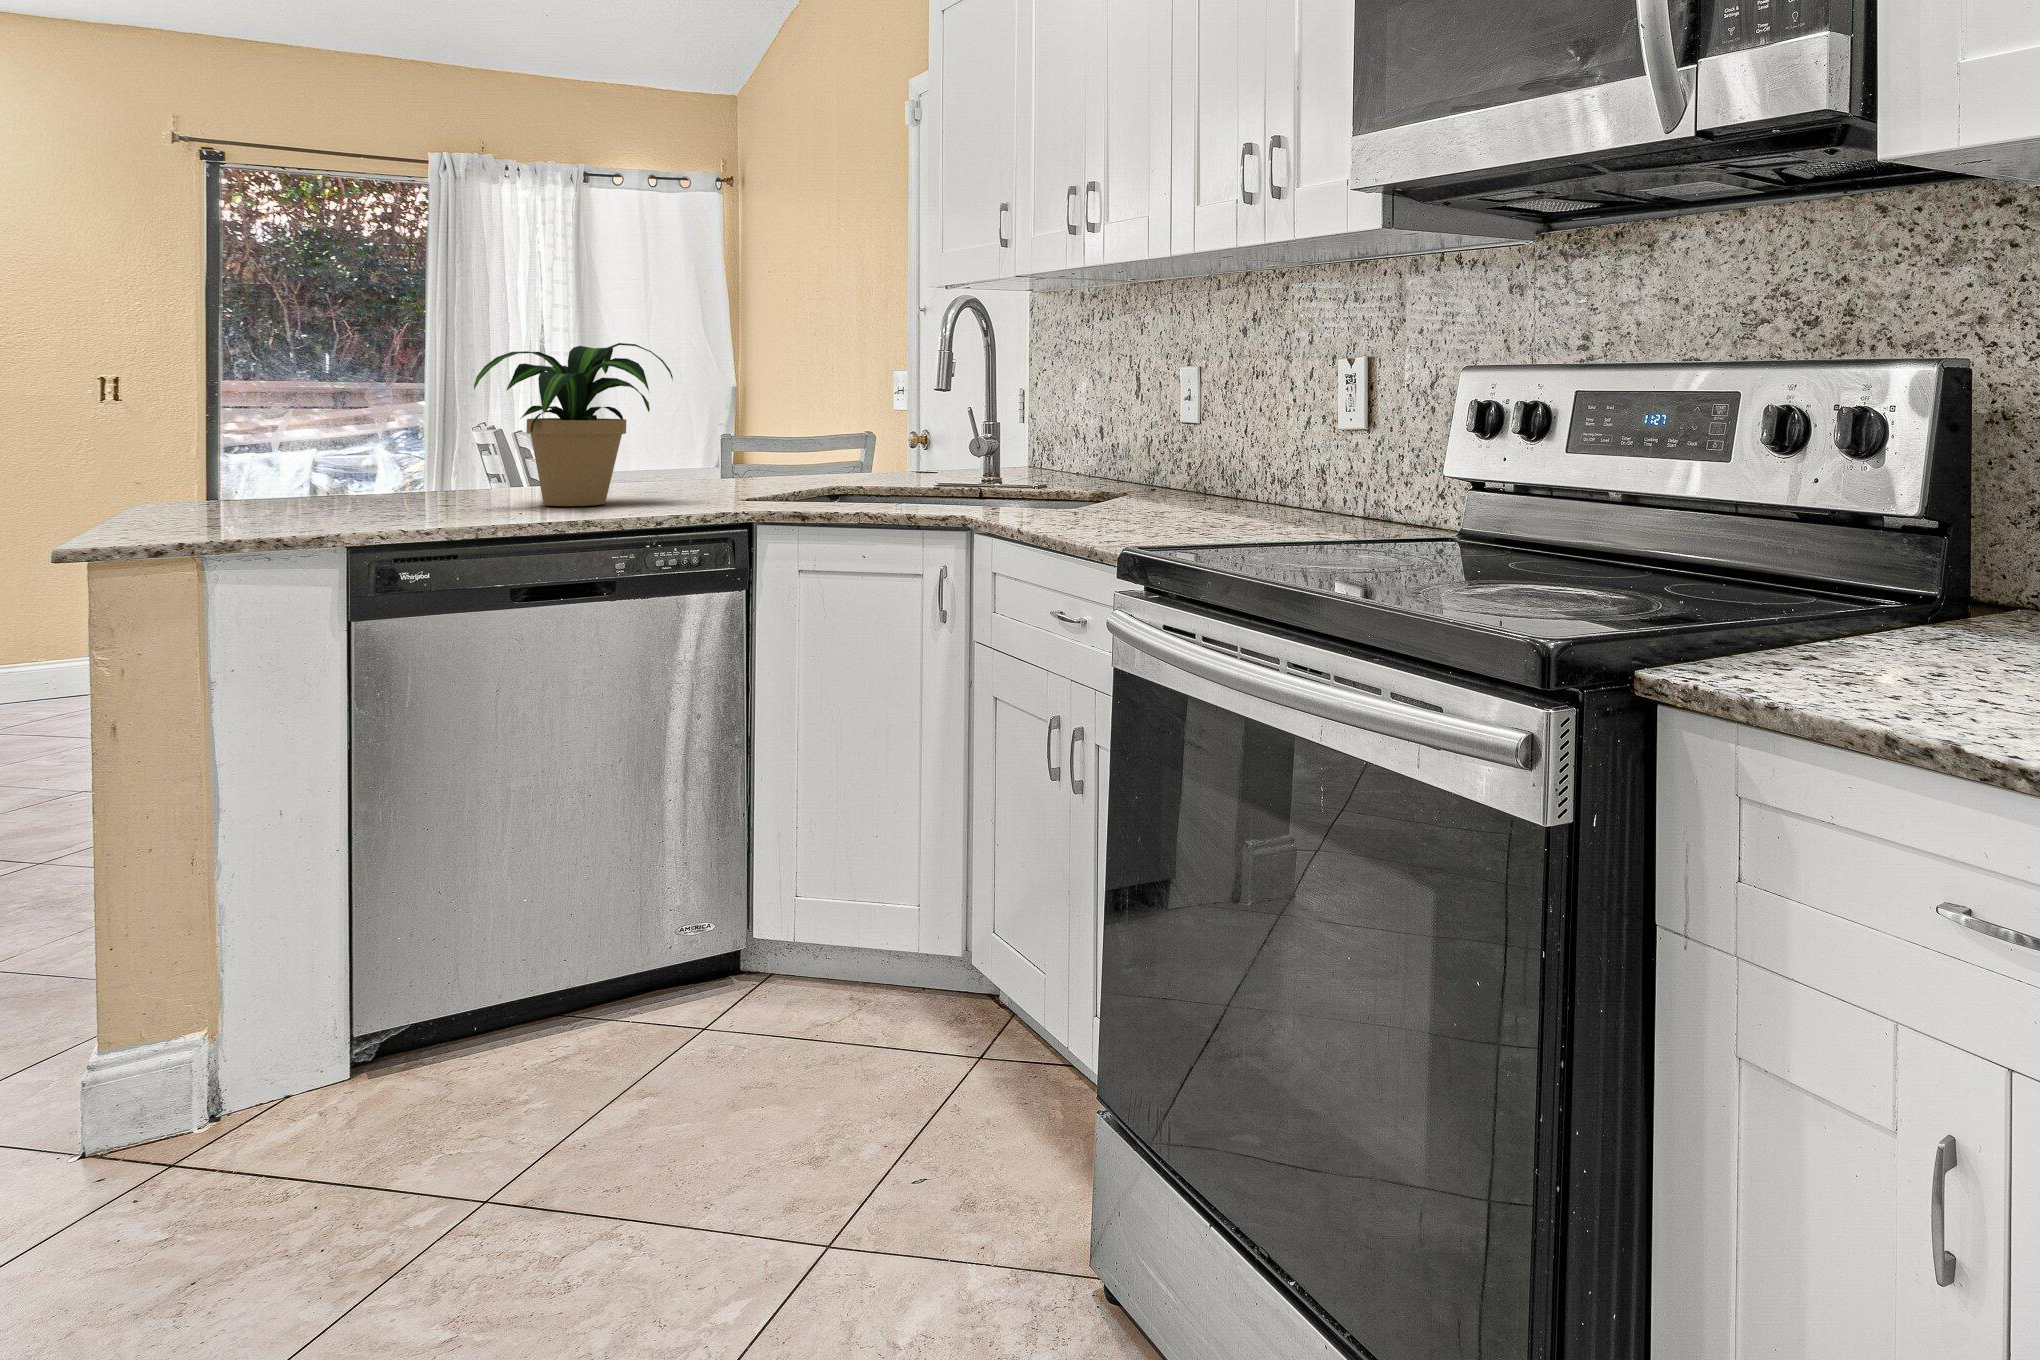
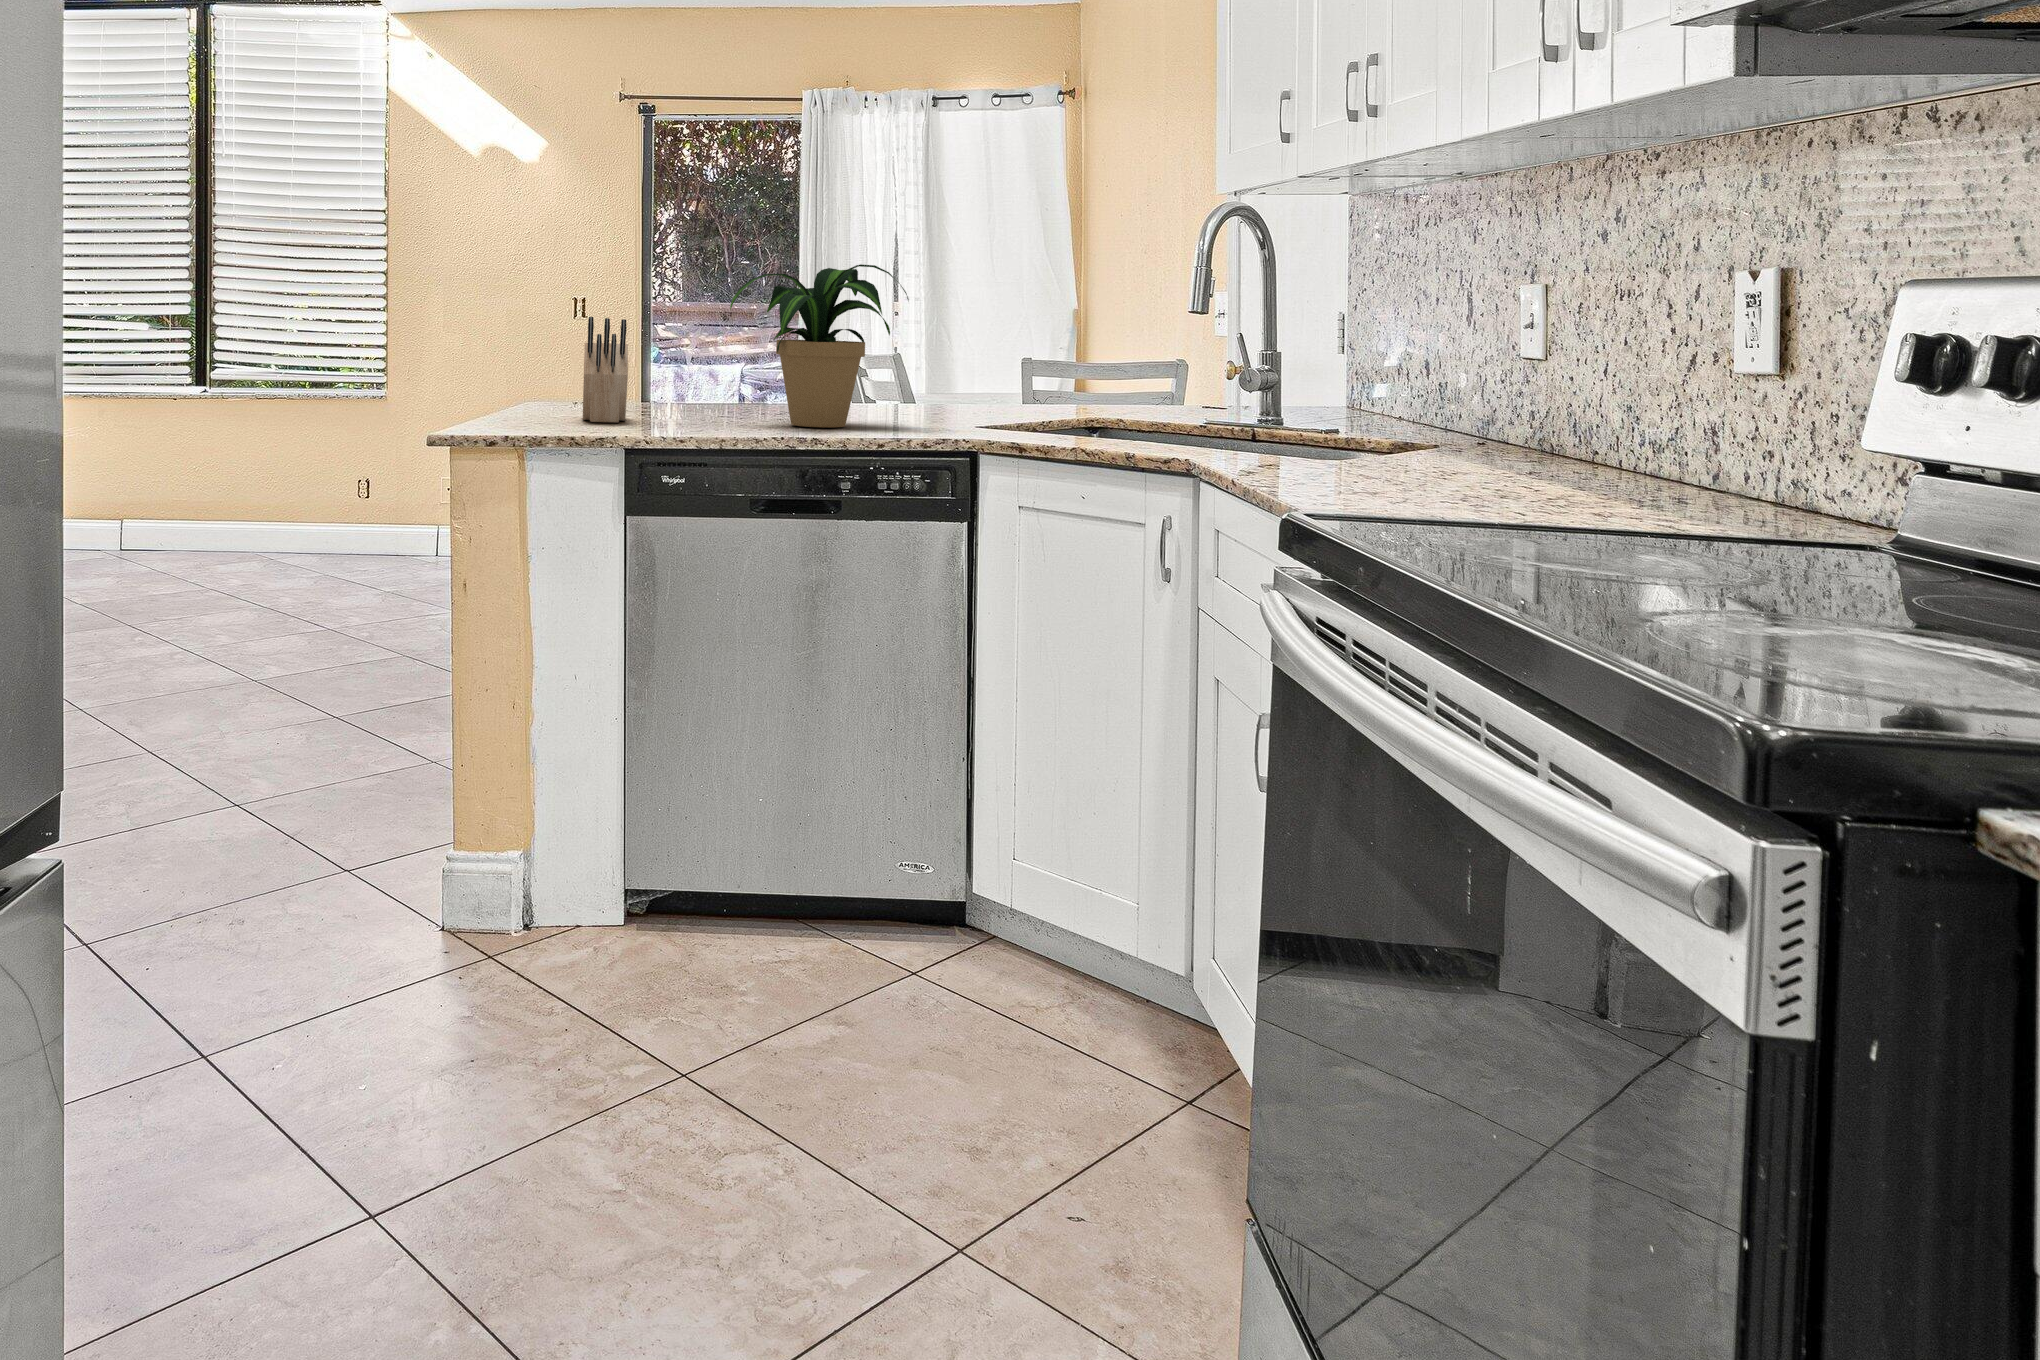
knife block: none [268,398,346,516] -> present [583,317,628,423]

